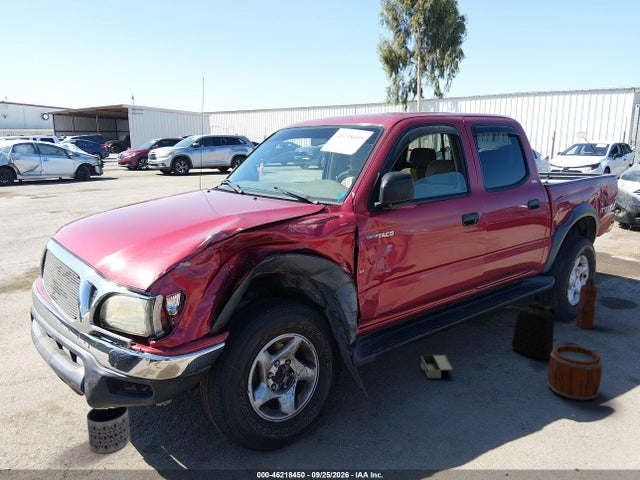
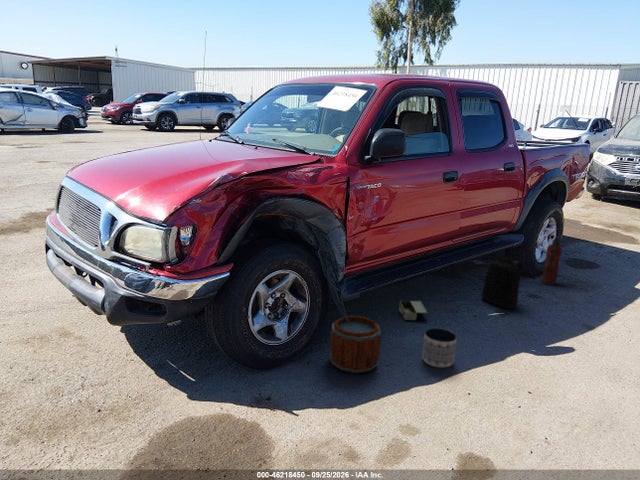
bucket: present [547,345,603,401] -> present [330,316,381,374]
planter: present [87,407,130,453] -> present [422,328,457,367]

